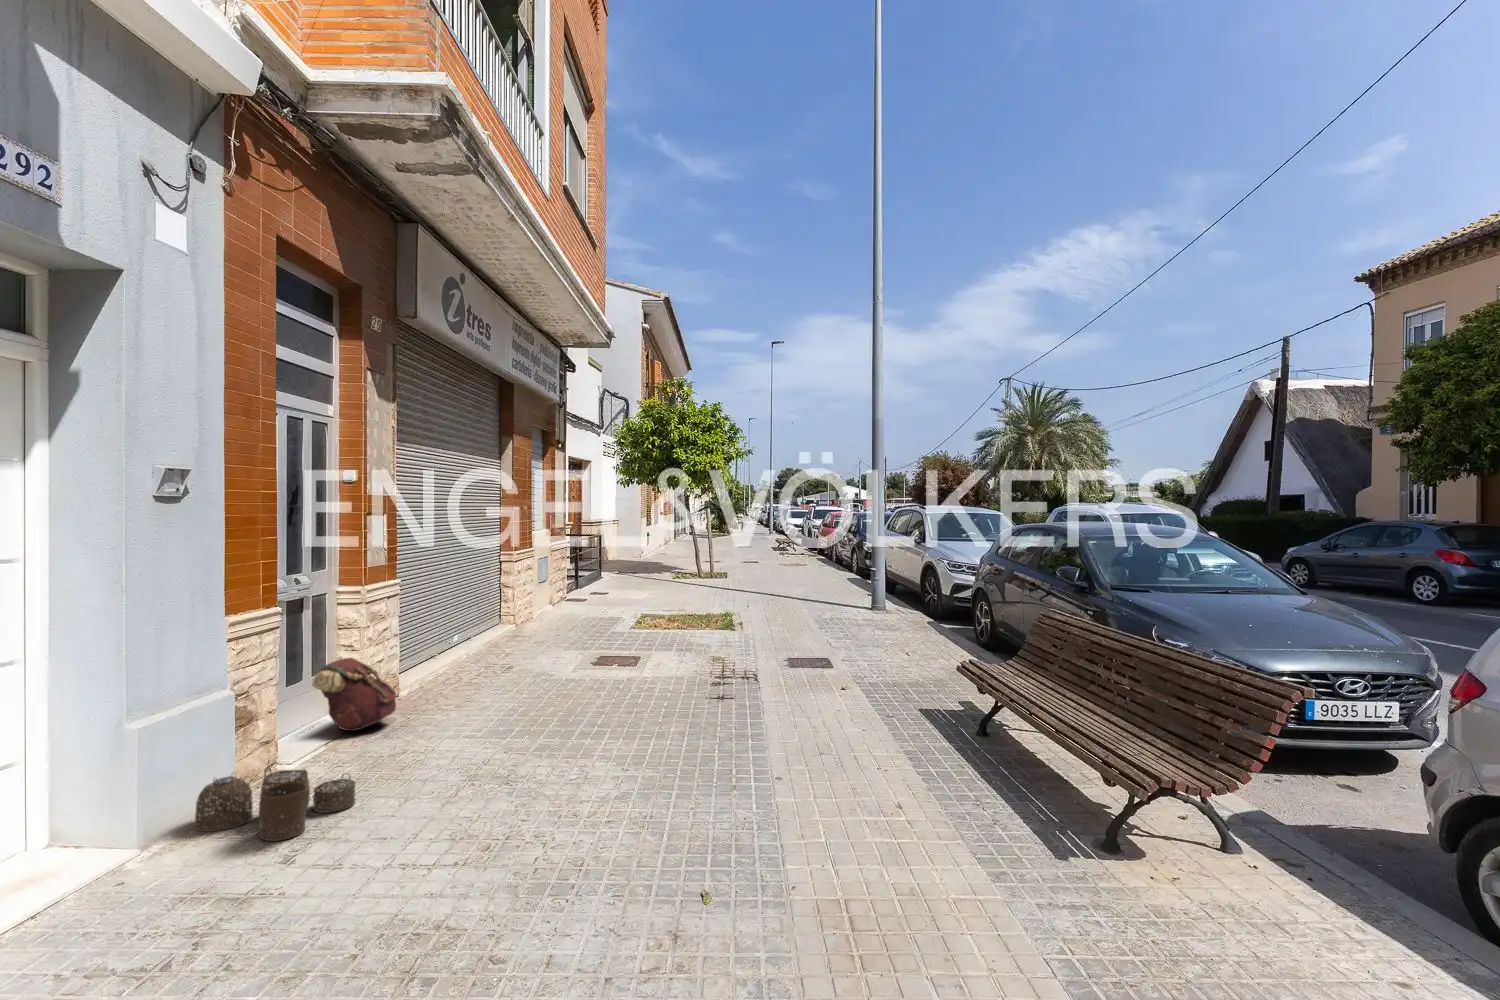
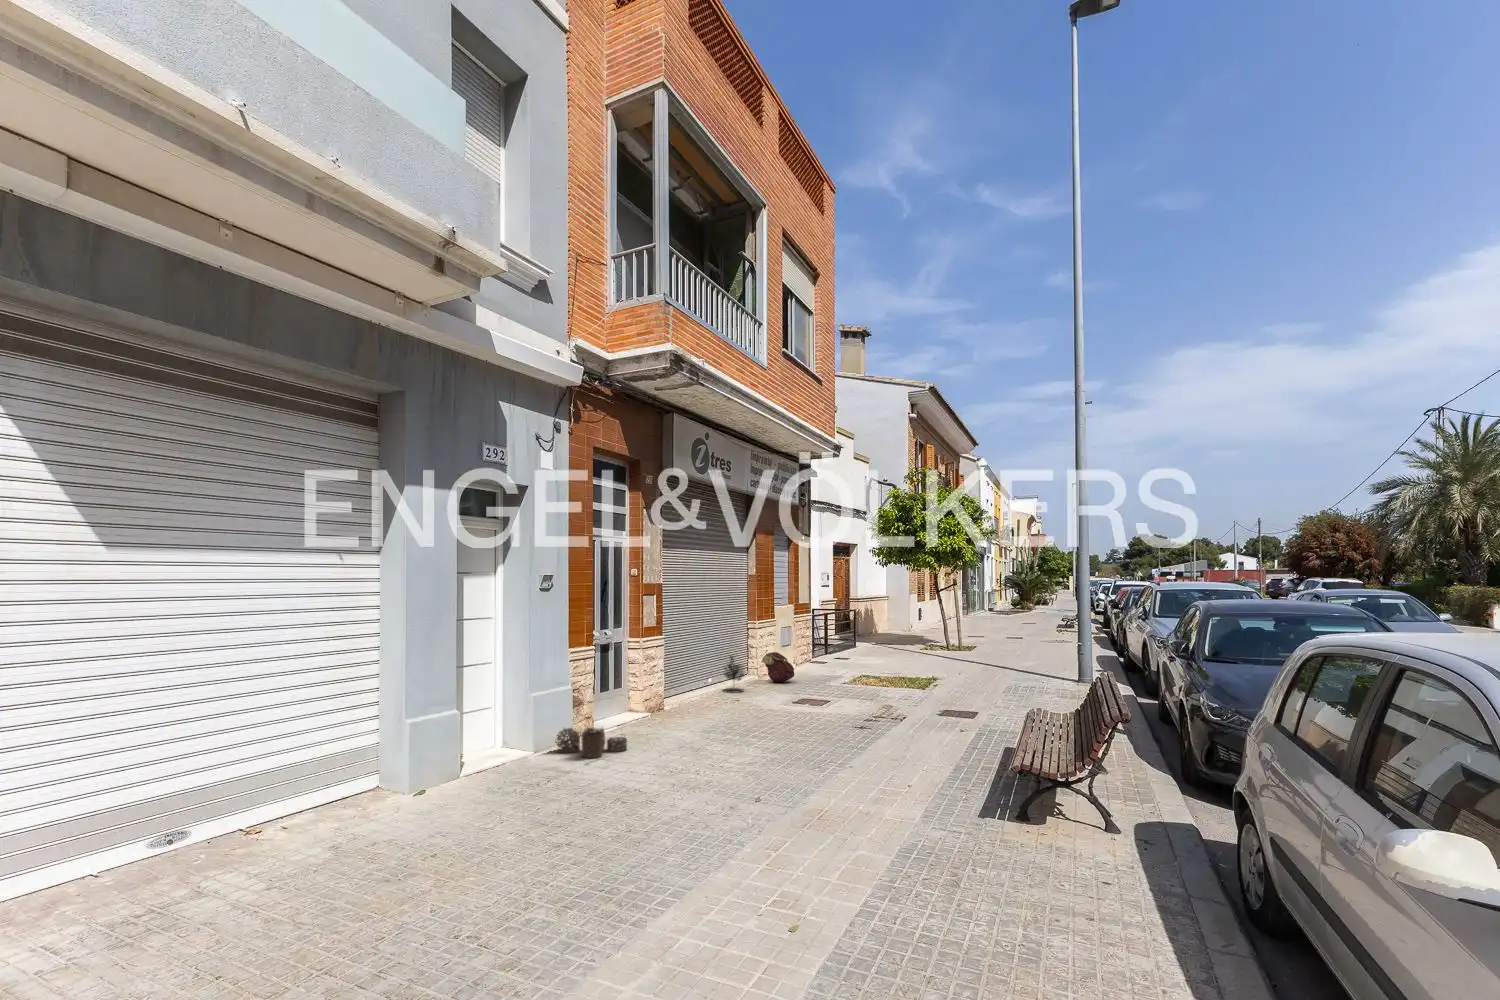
potted tree: none [470,595,509,652] -> present [723,656,744,693]
backpack: present [312,658,396,731] -> present [762,652,794,683]

